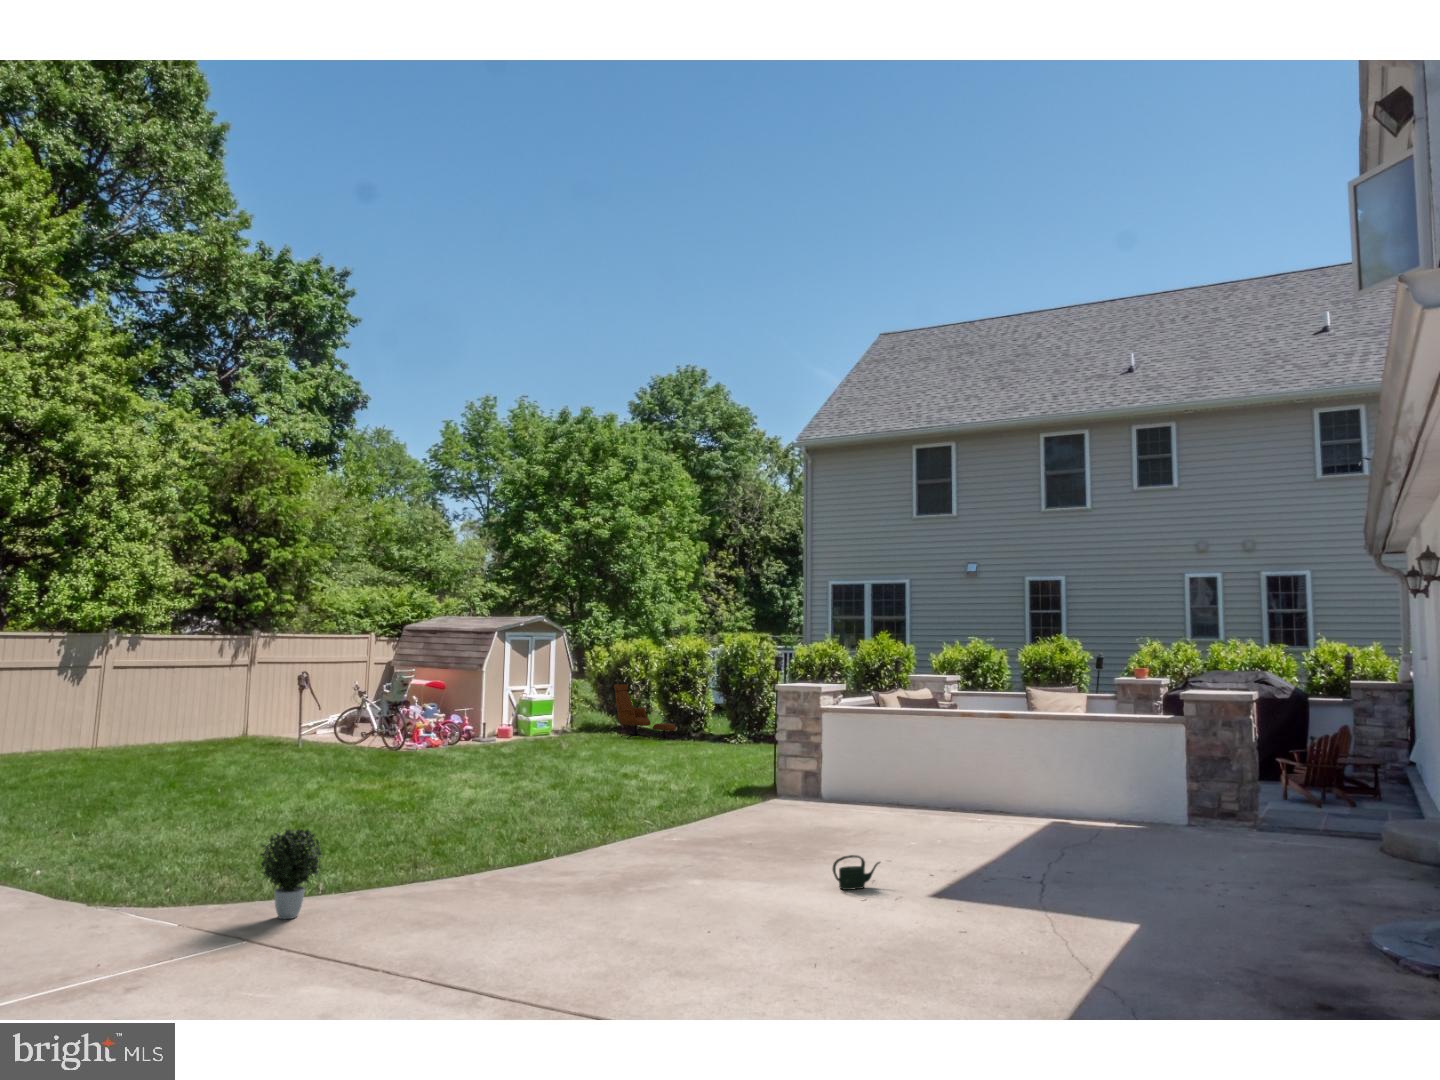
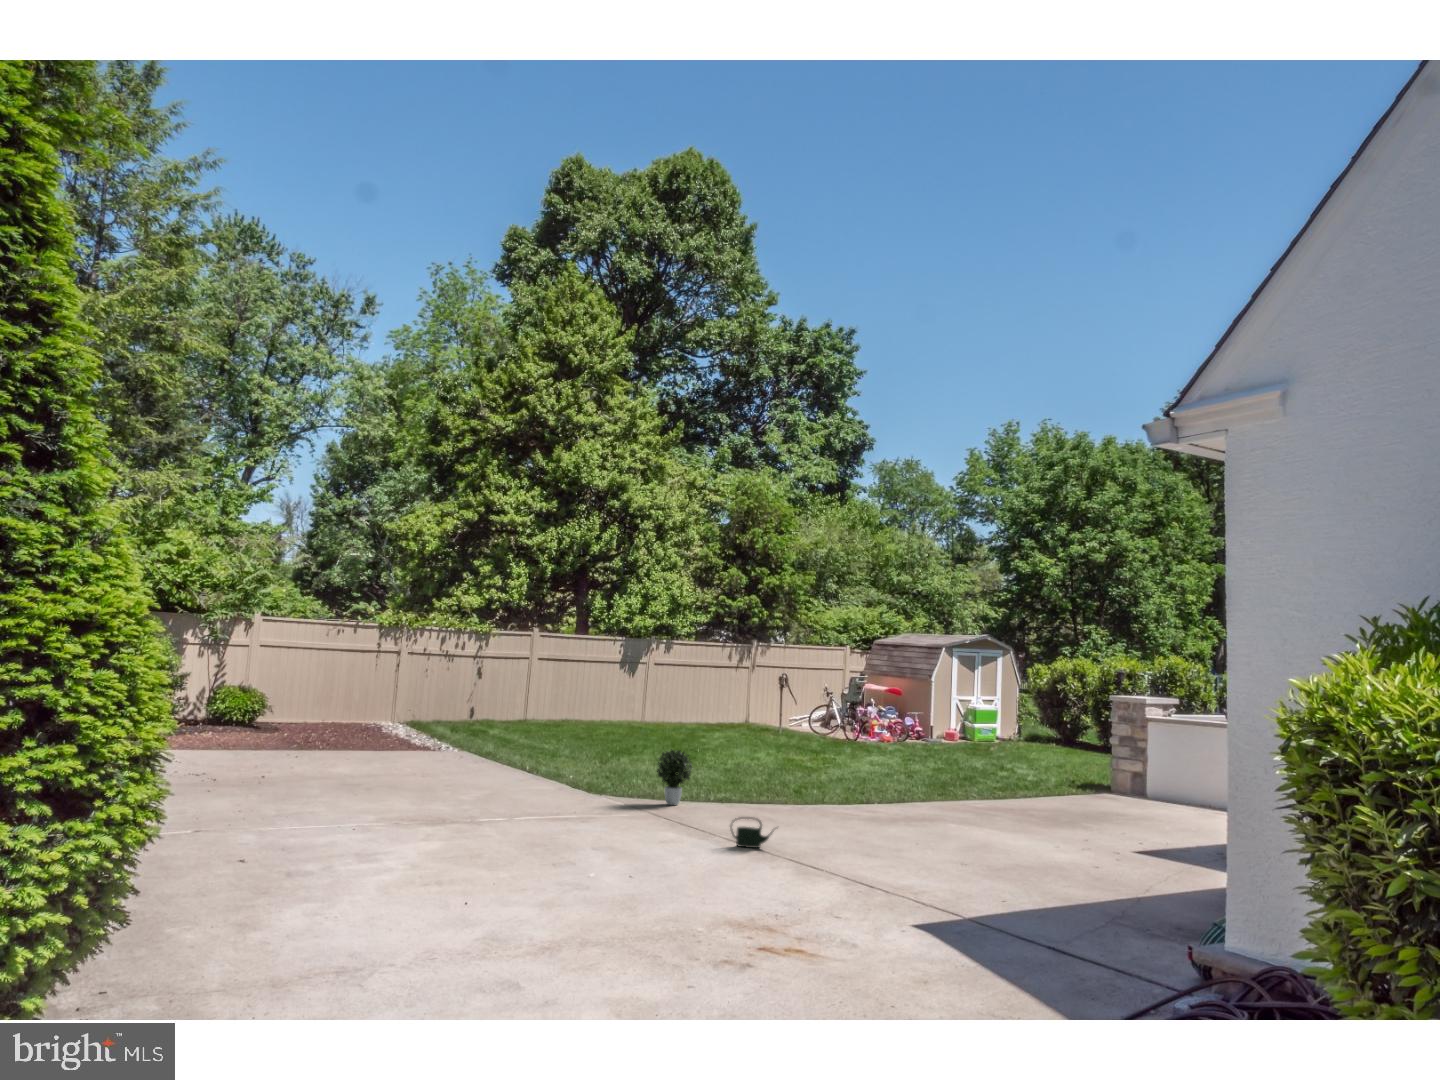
lounge chair: present [614,684,676,740] -> none [1055,700,1116,756]
watering can: present [833,855,880,890] -> present [731,817,772,848]

